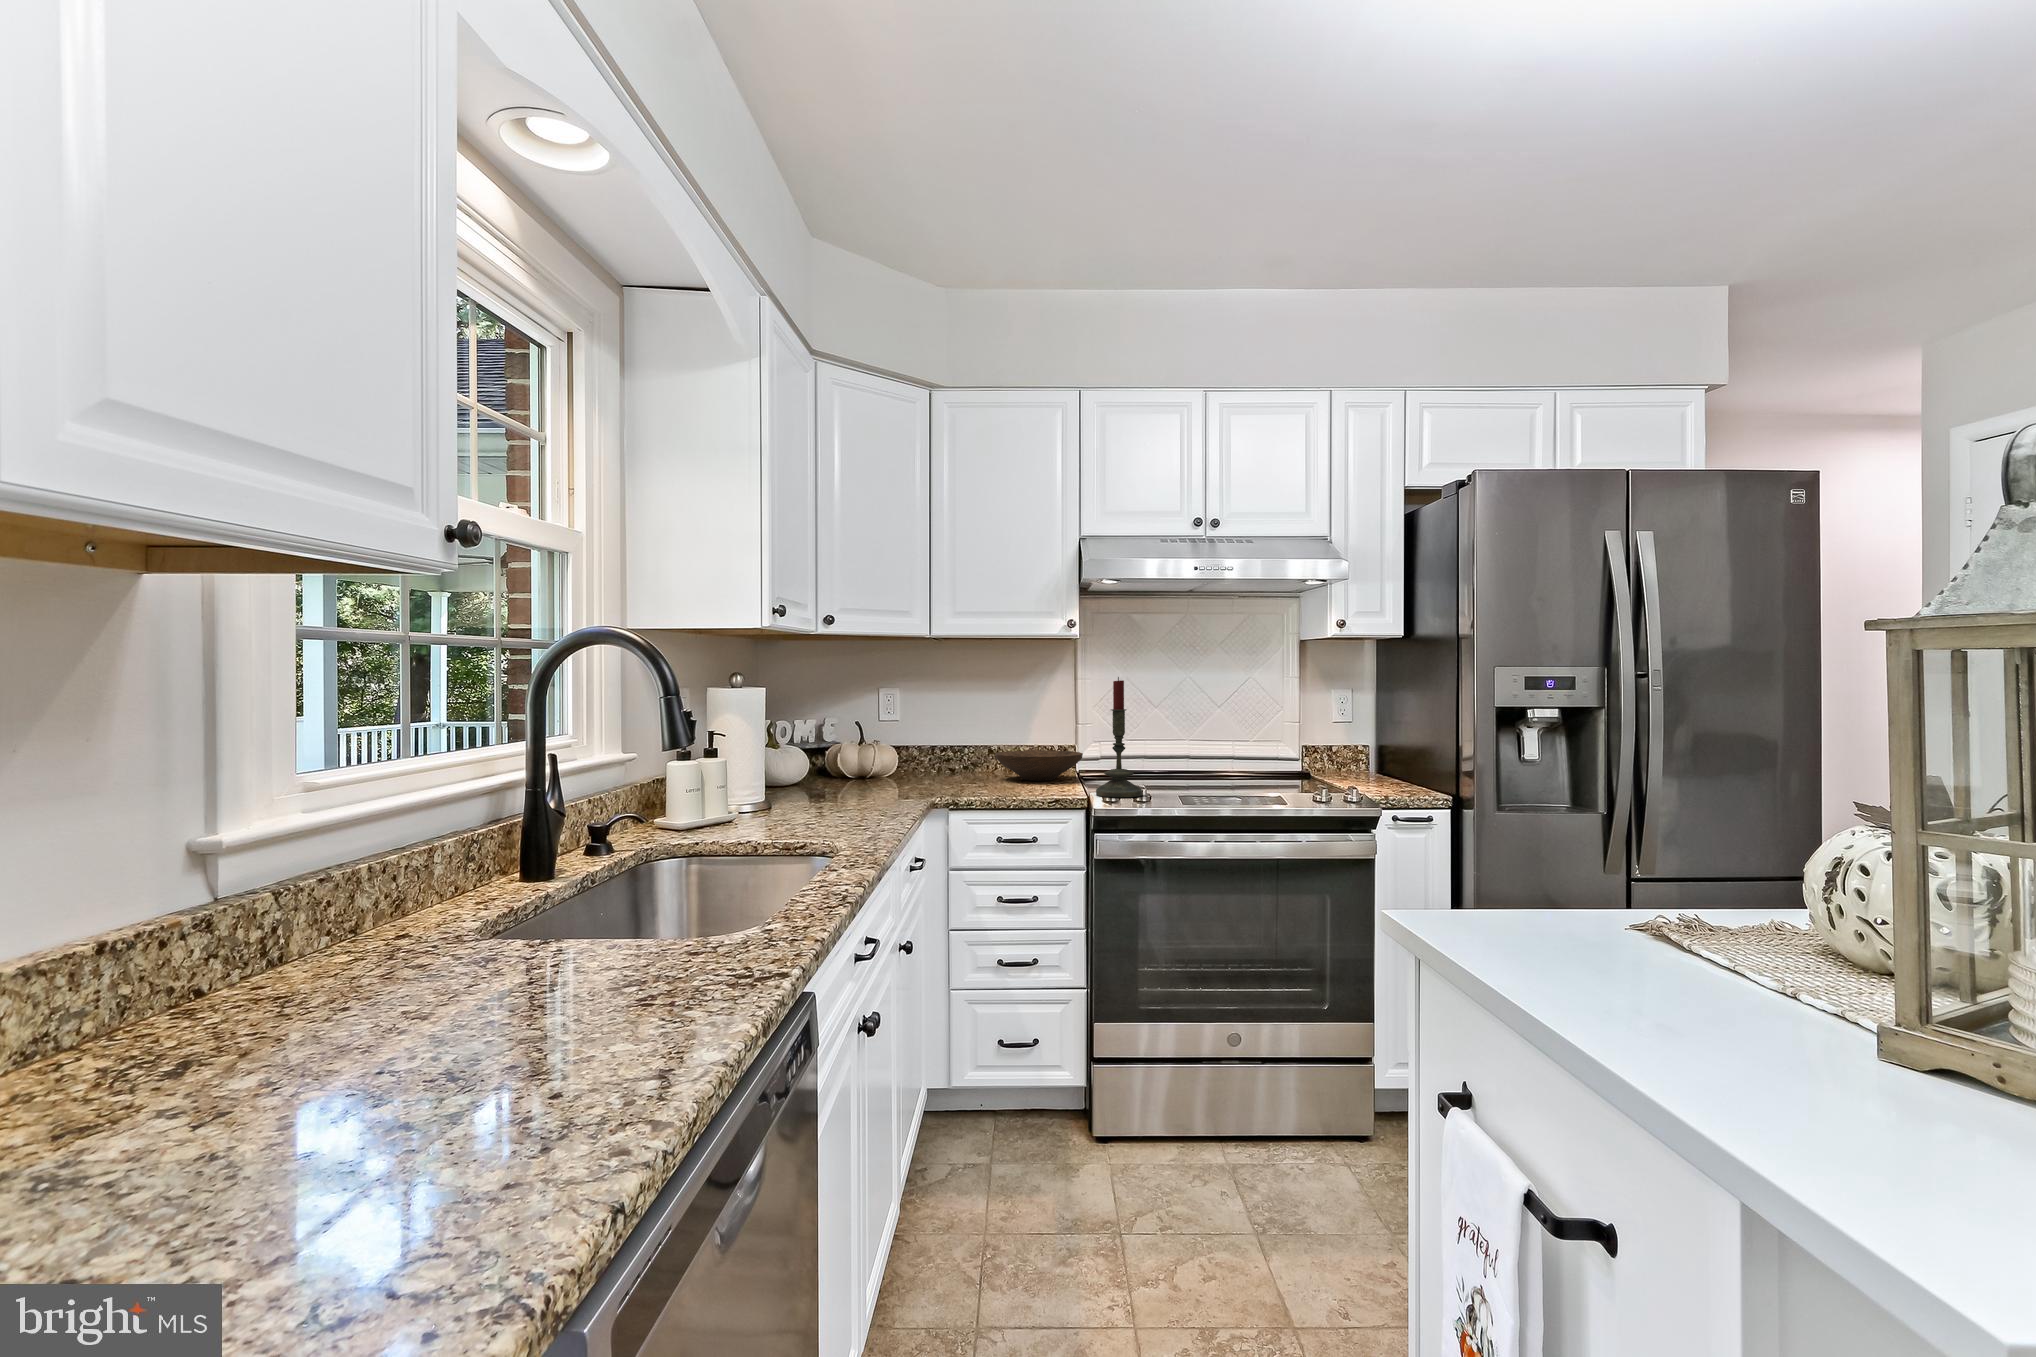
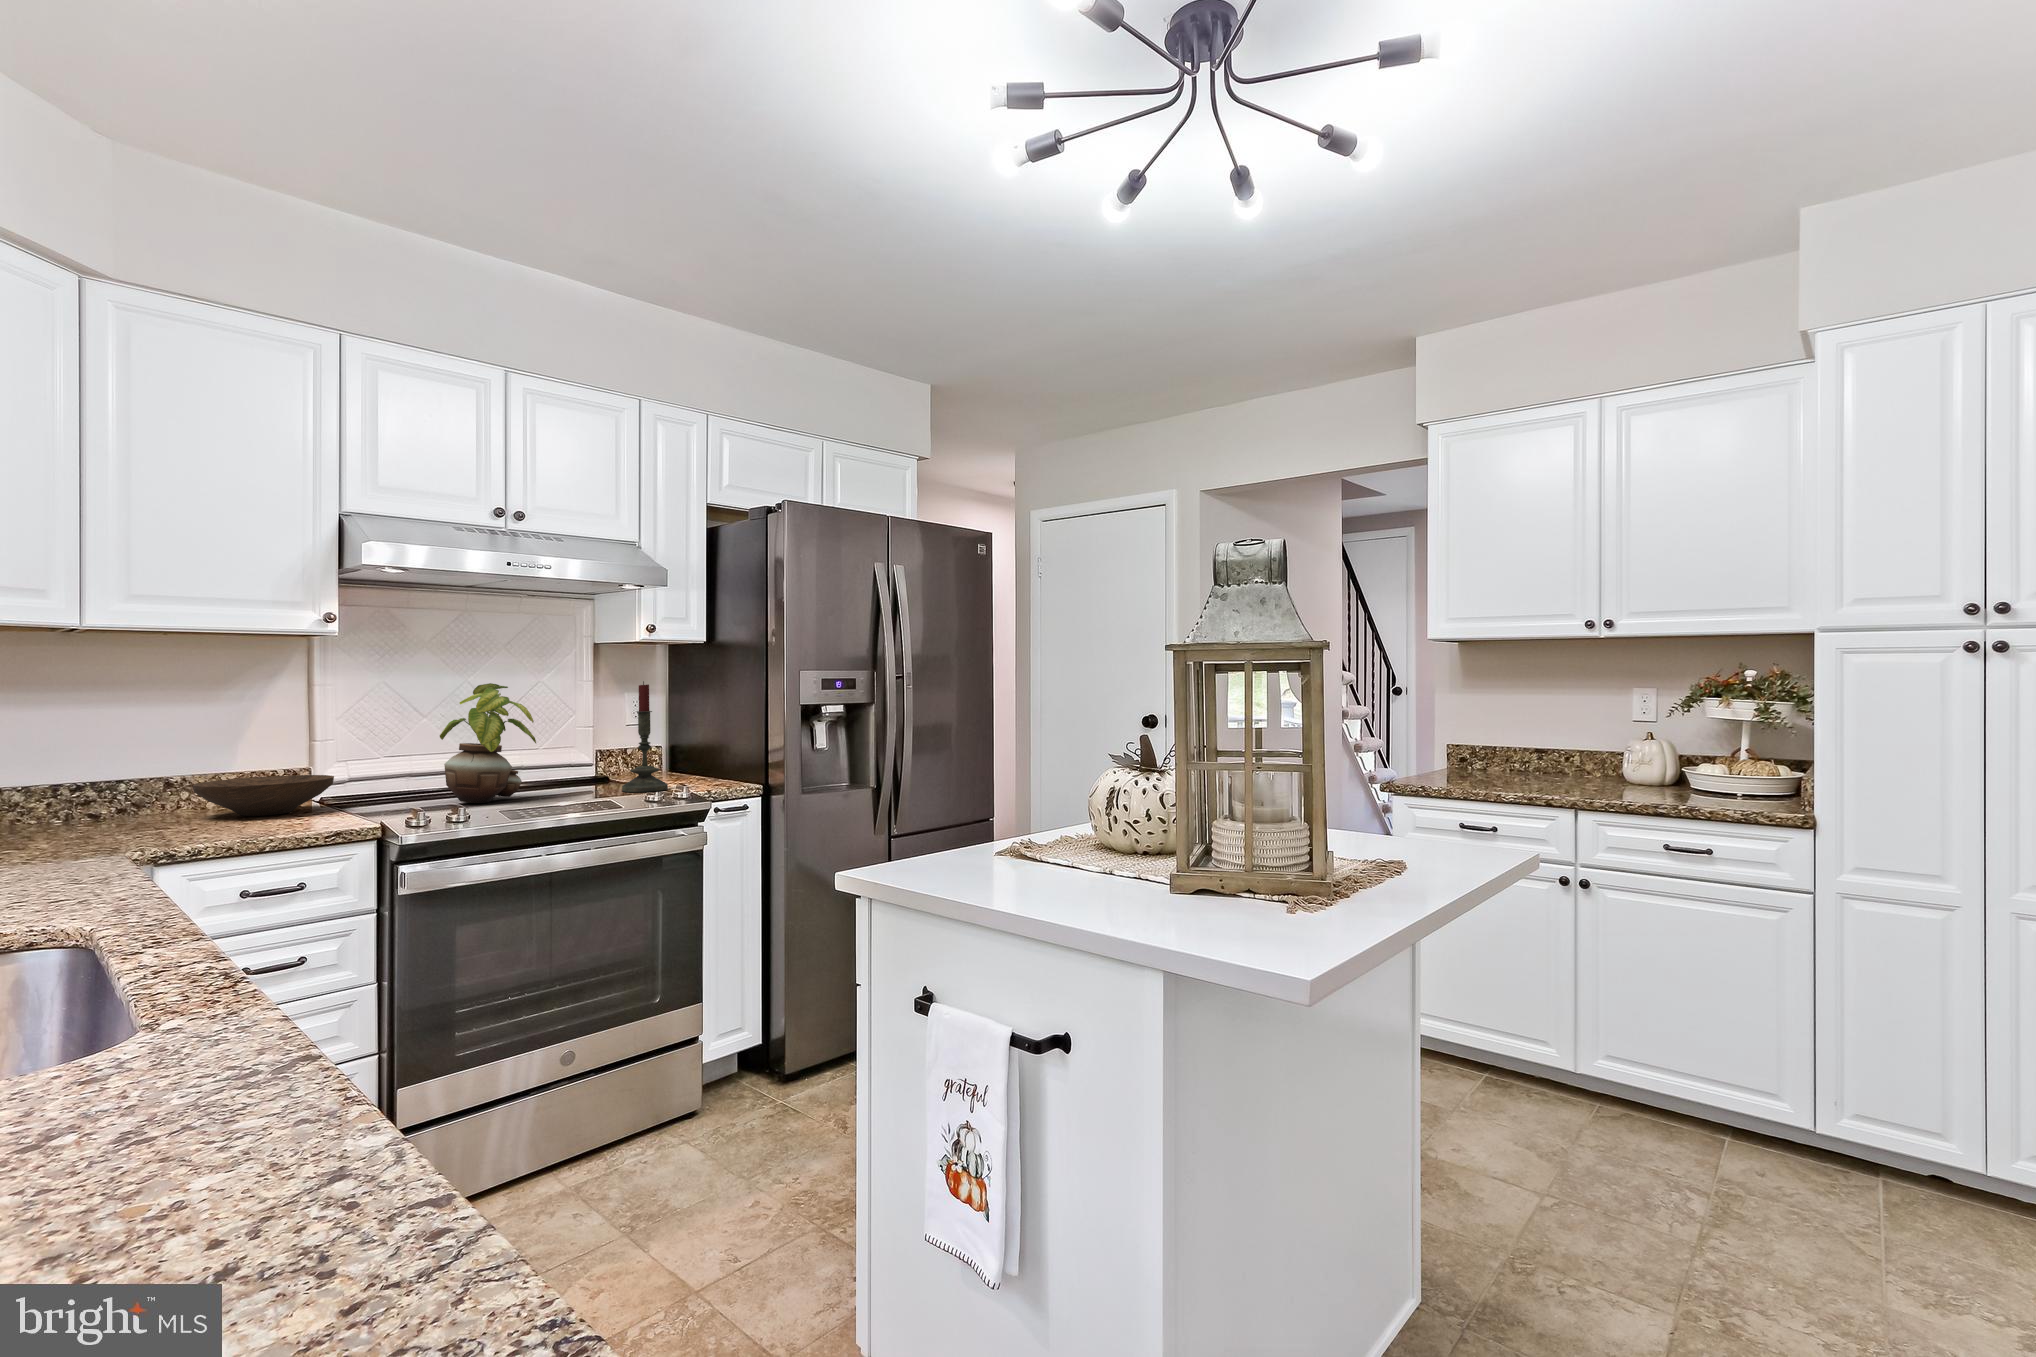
candle: present [1096,677,1142,797] -> present [622,681,668,792]
potted plant: none [1153,679,1229,787] -> present [440,683,536,803]

